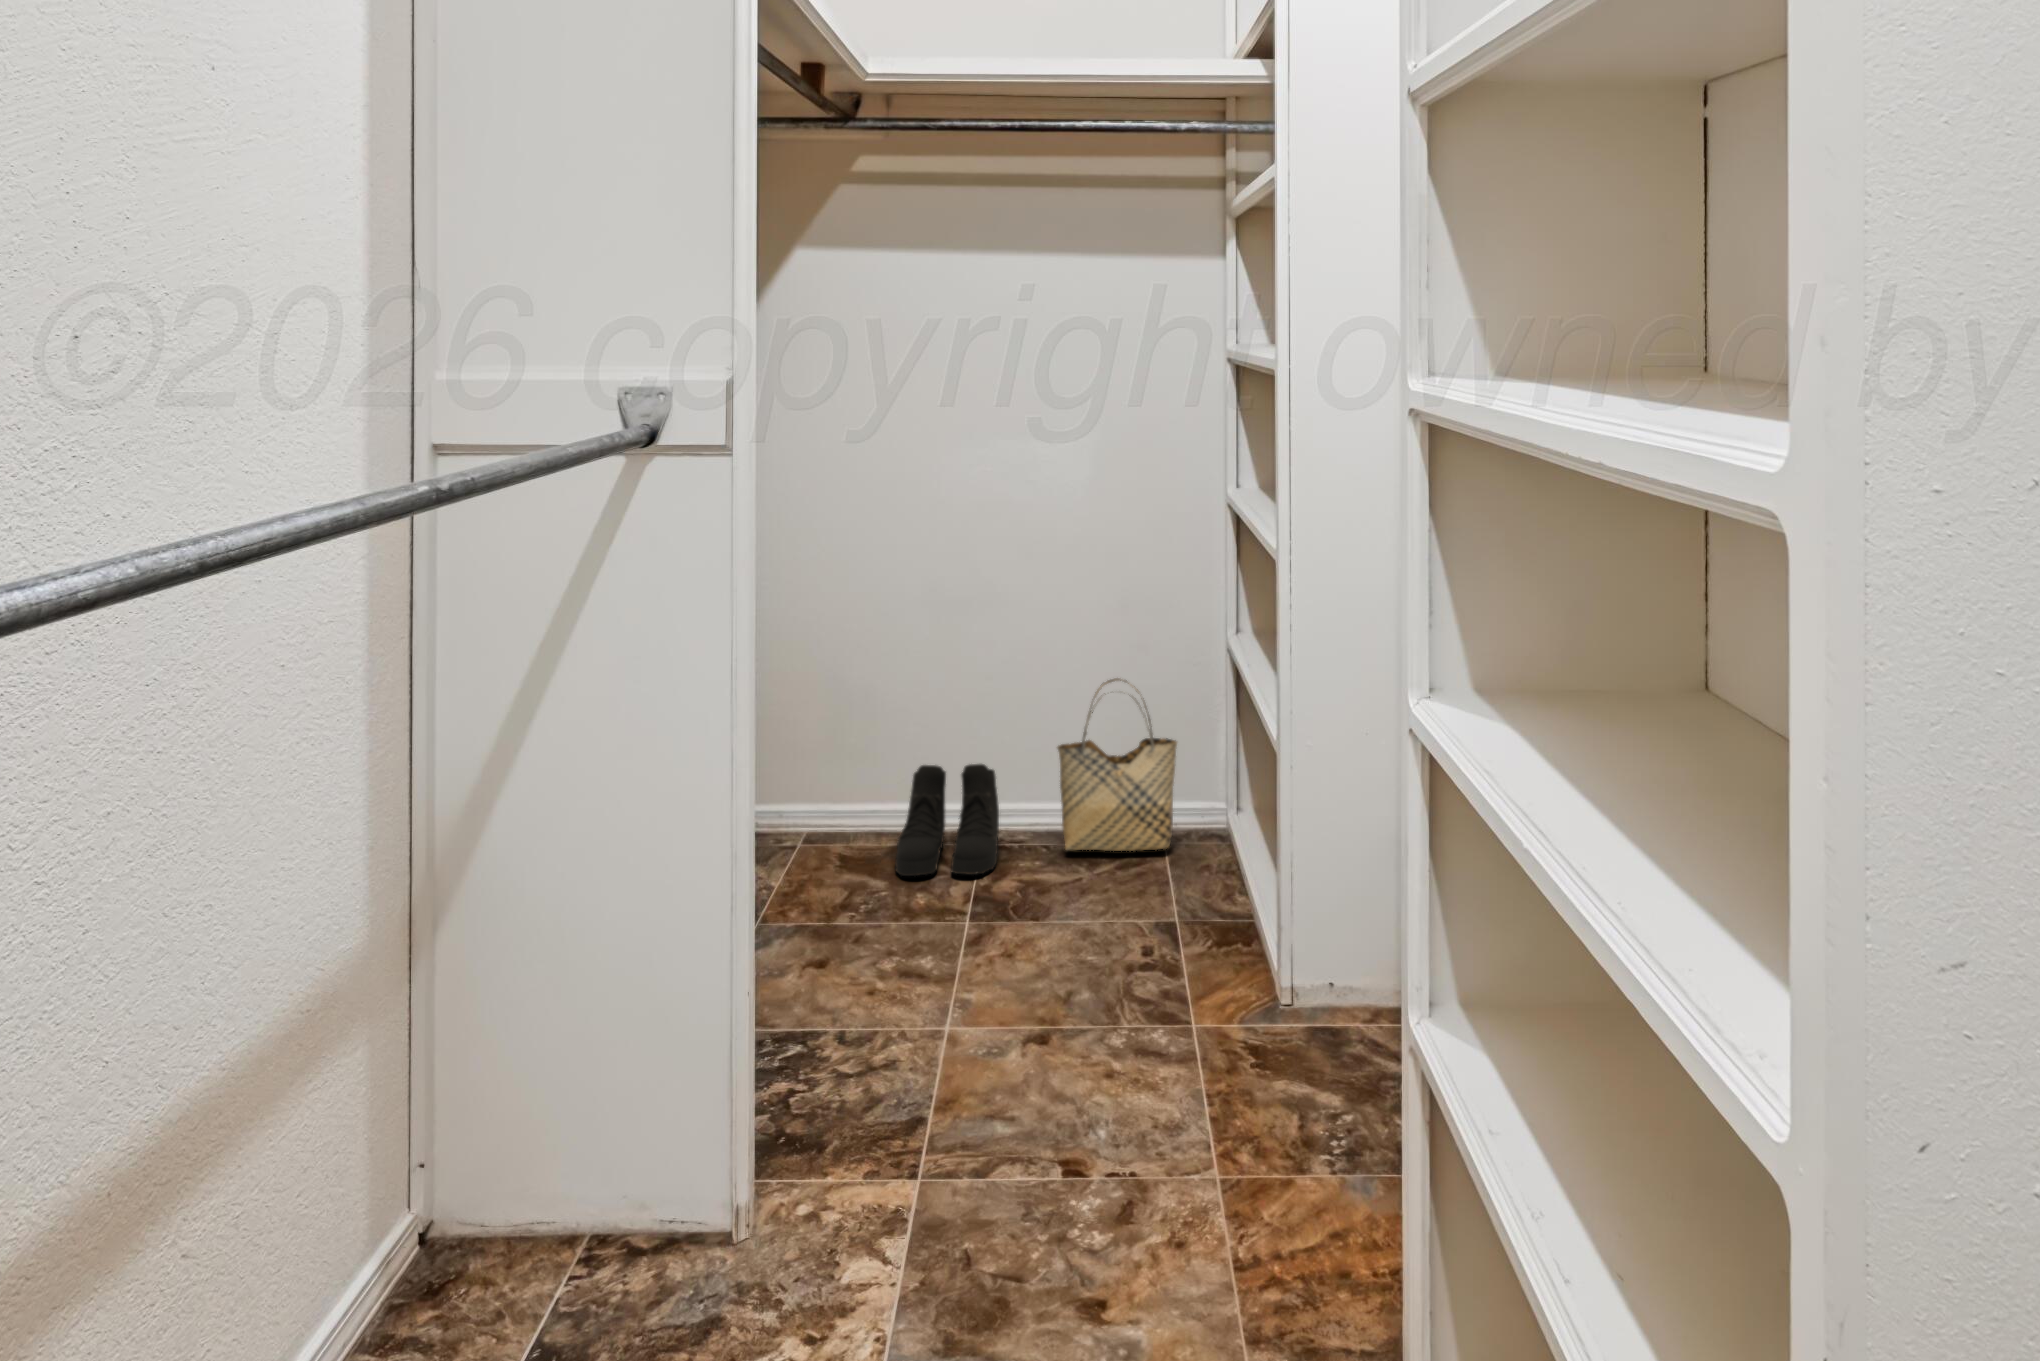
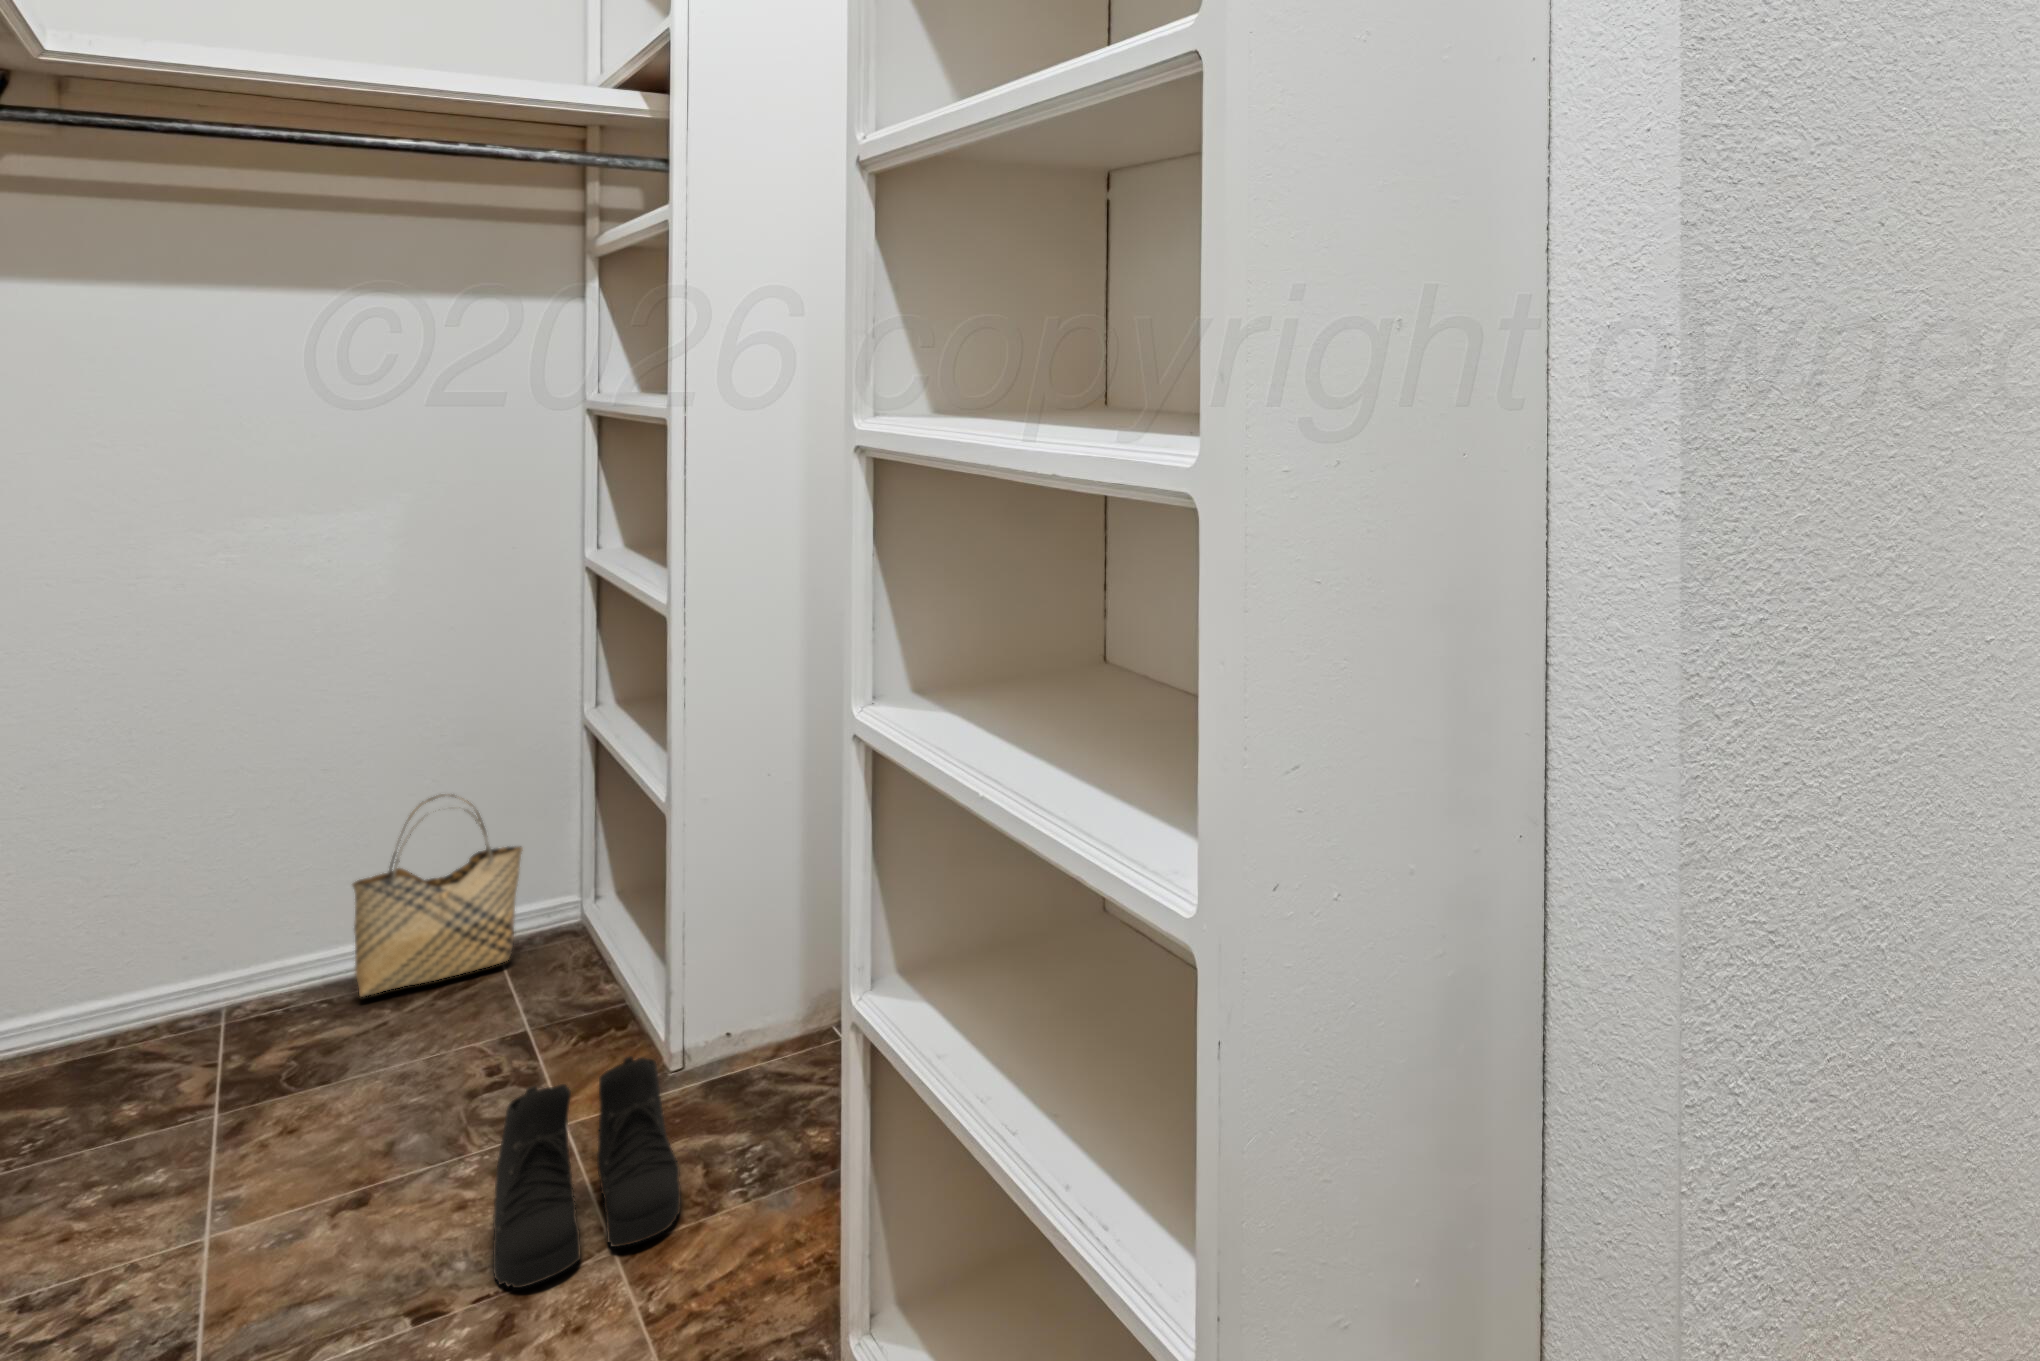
boots: present [896,764,999,876] -> present [493,1056,681,1288]

